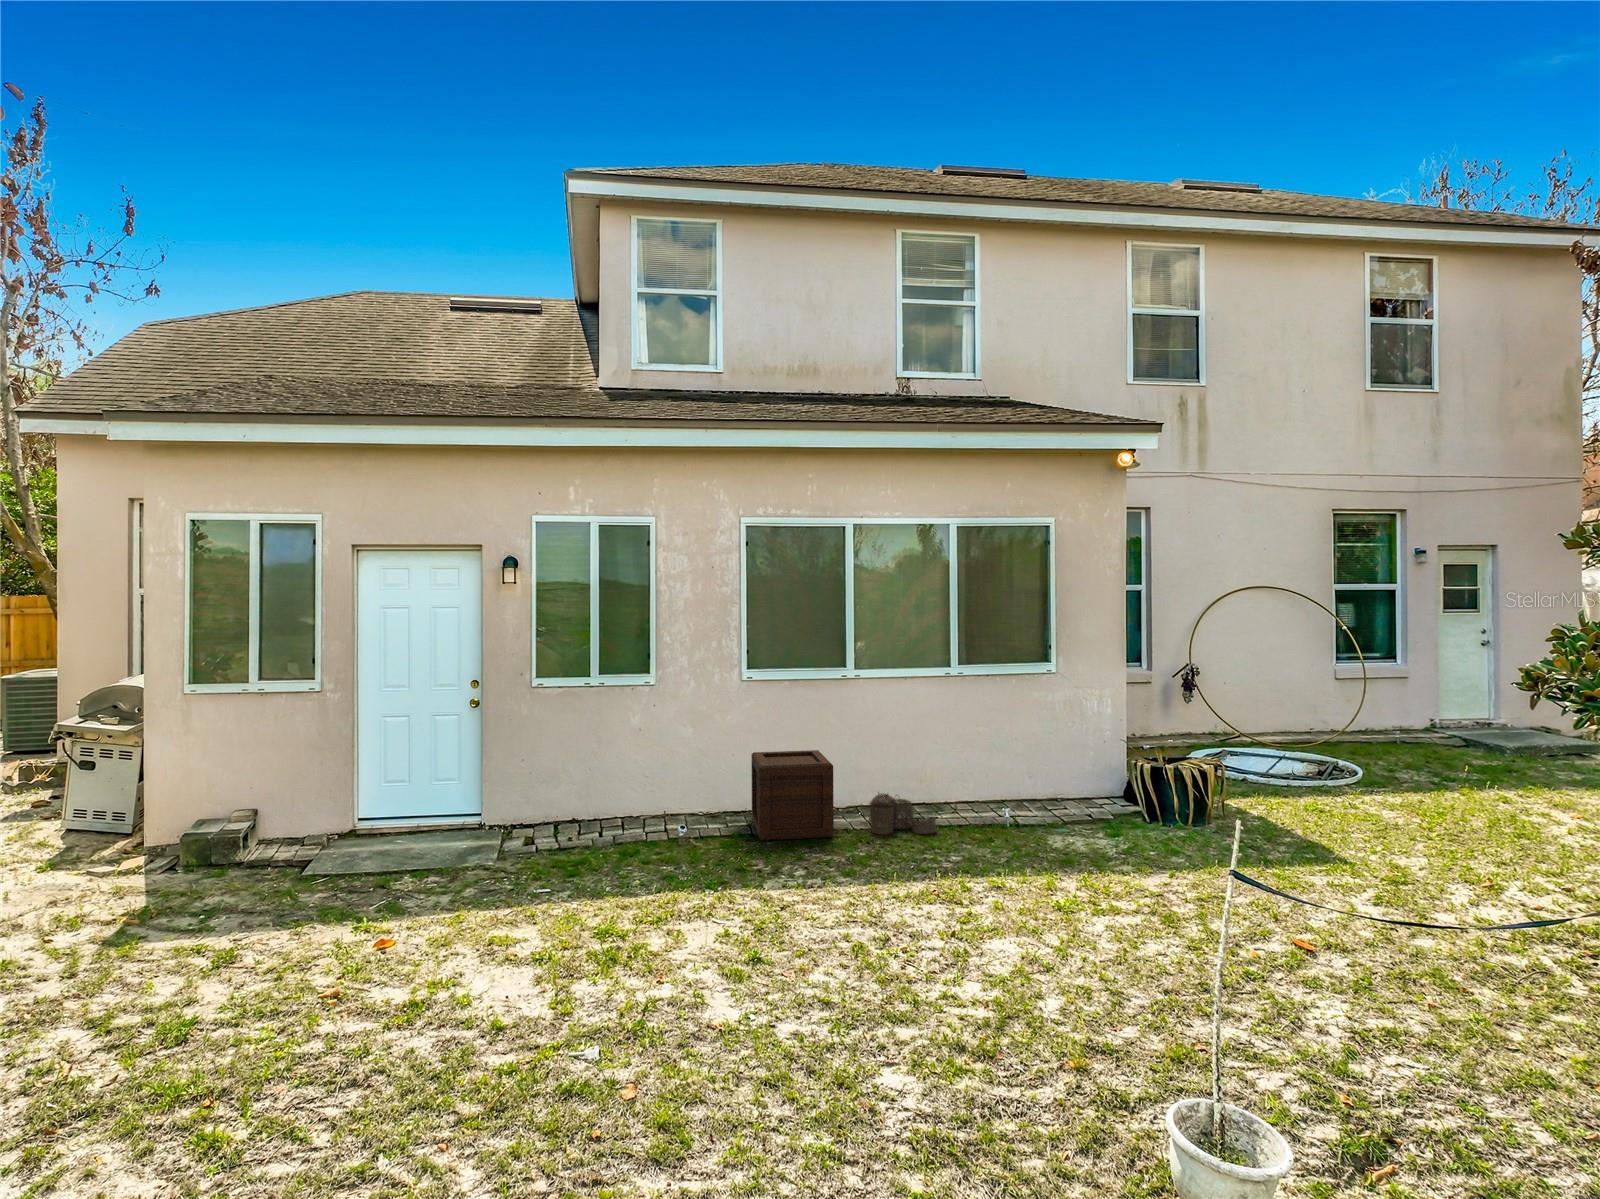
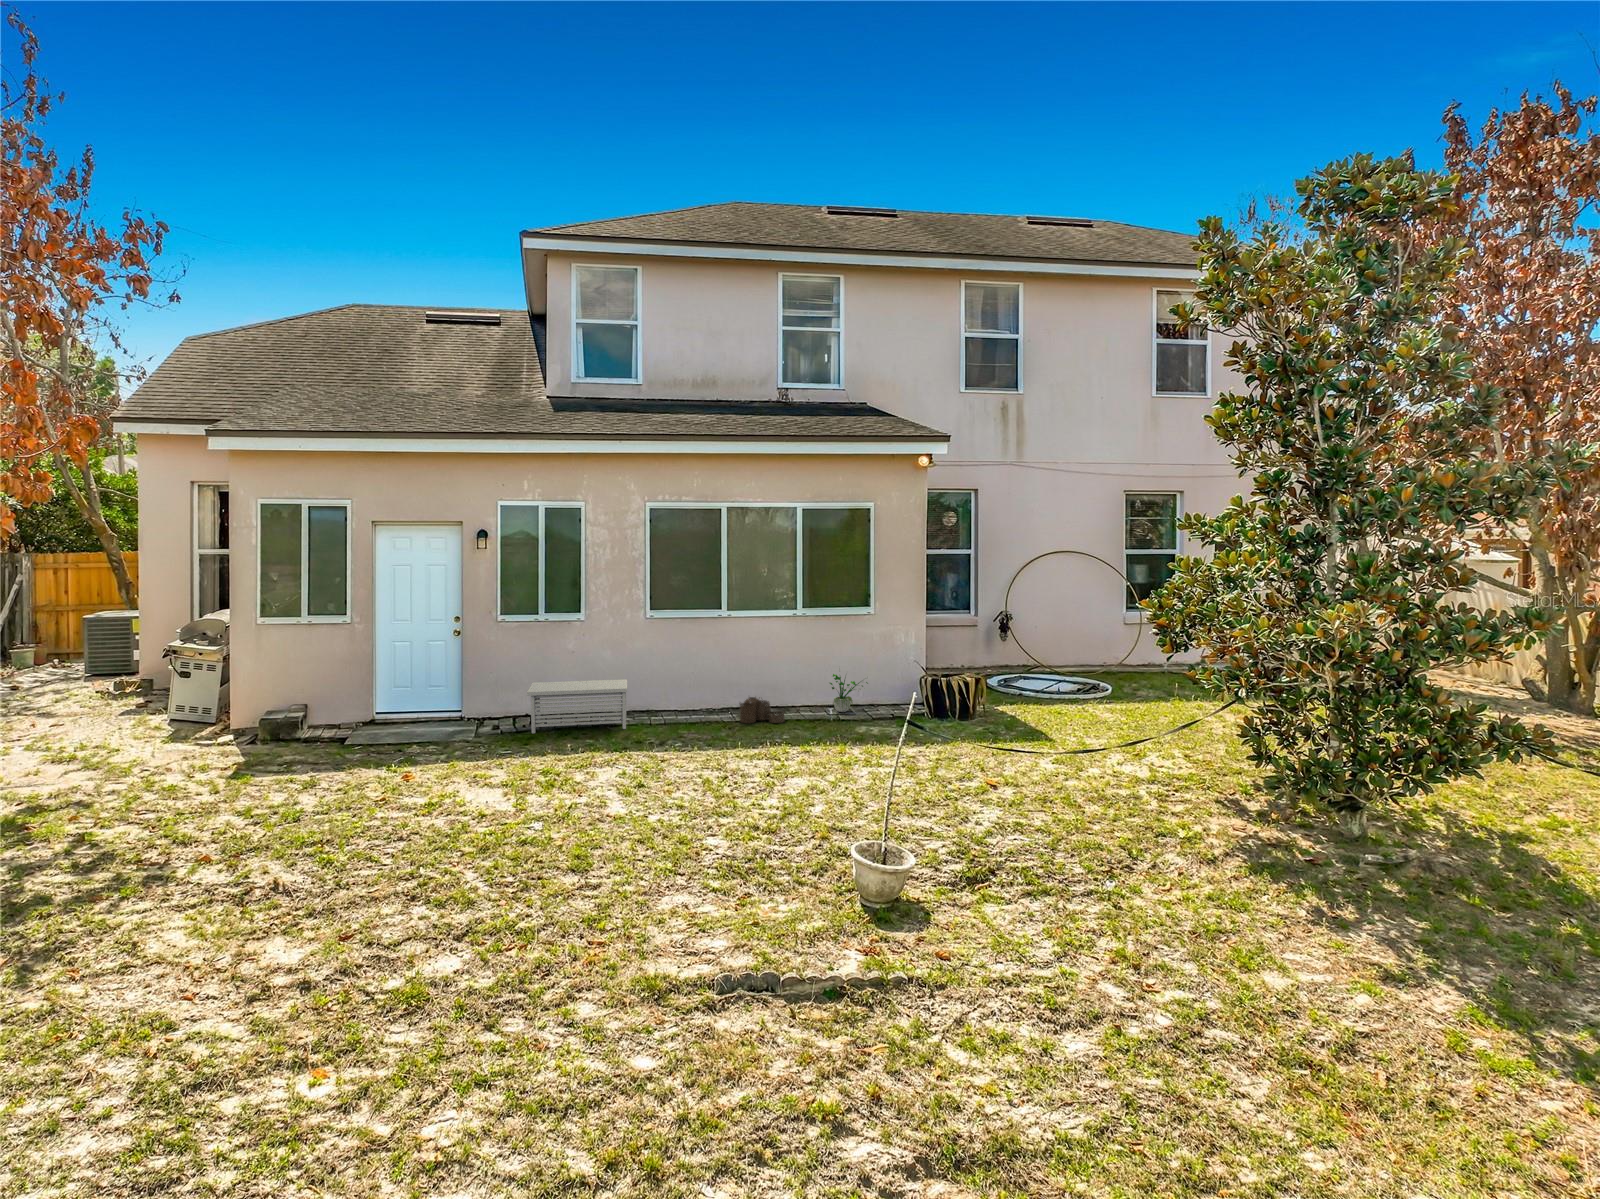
potted plant: none [989,746,1052,816] -> present [830,674,868,712]
wooden crate: present [751,750,834,841] -> none [659,667,713,727]
storage bench: none [567,768,711,851] -> present [527,679,627,733]

